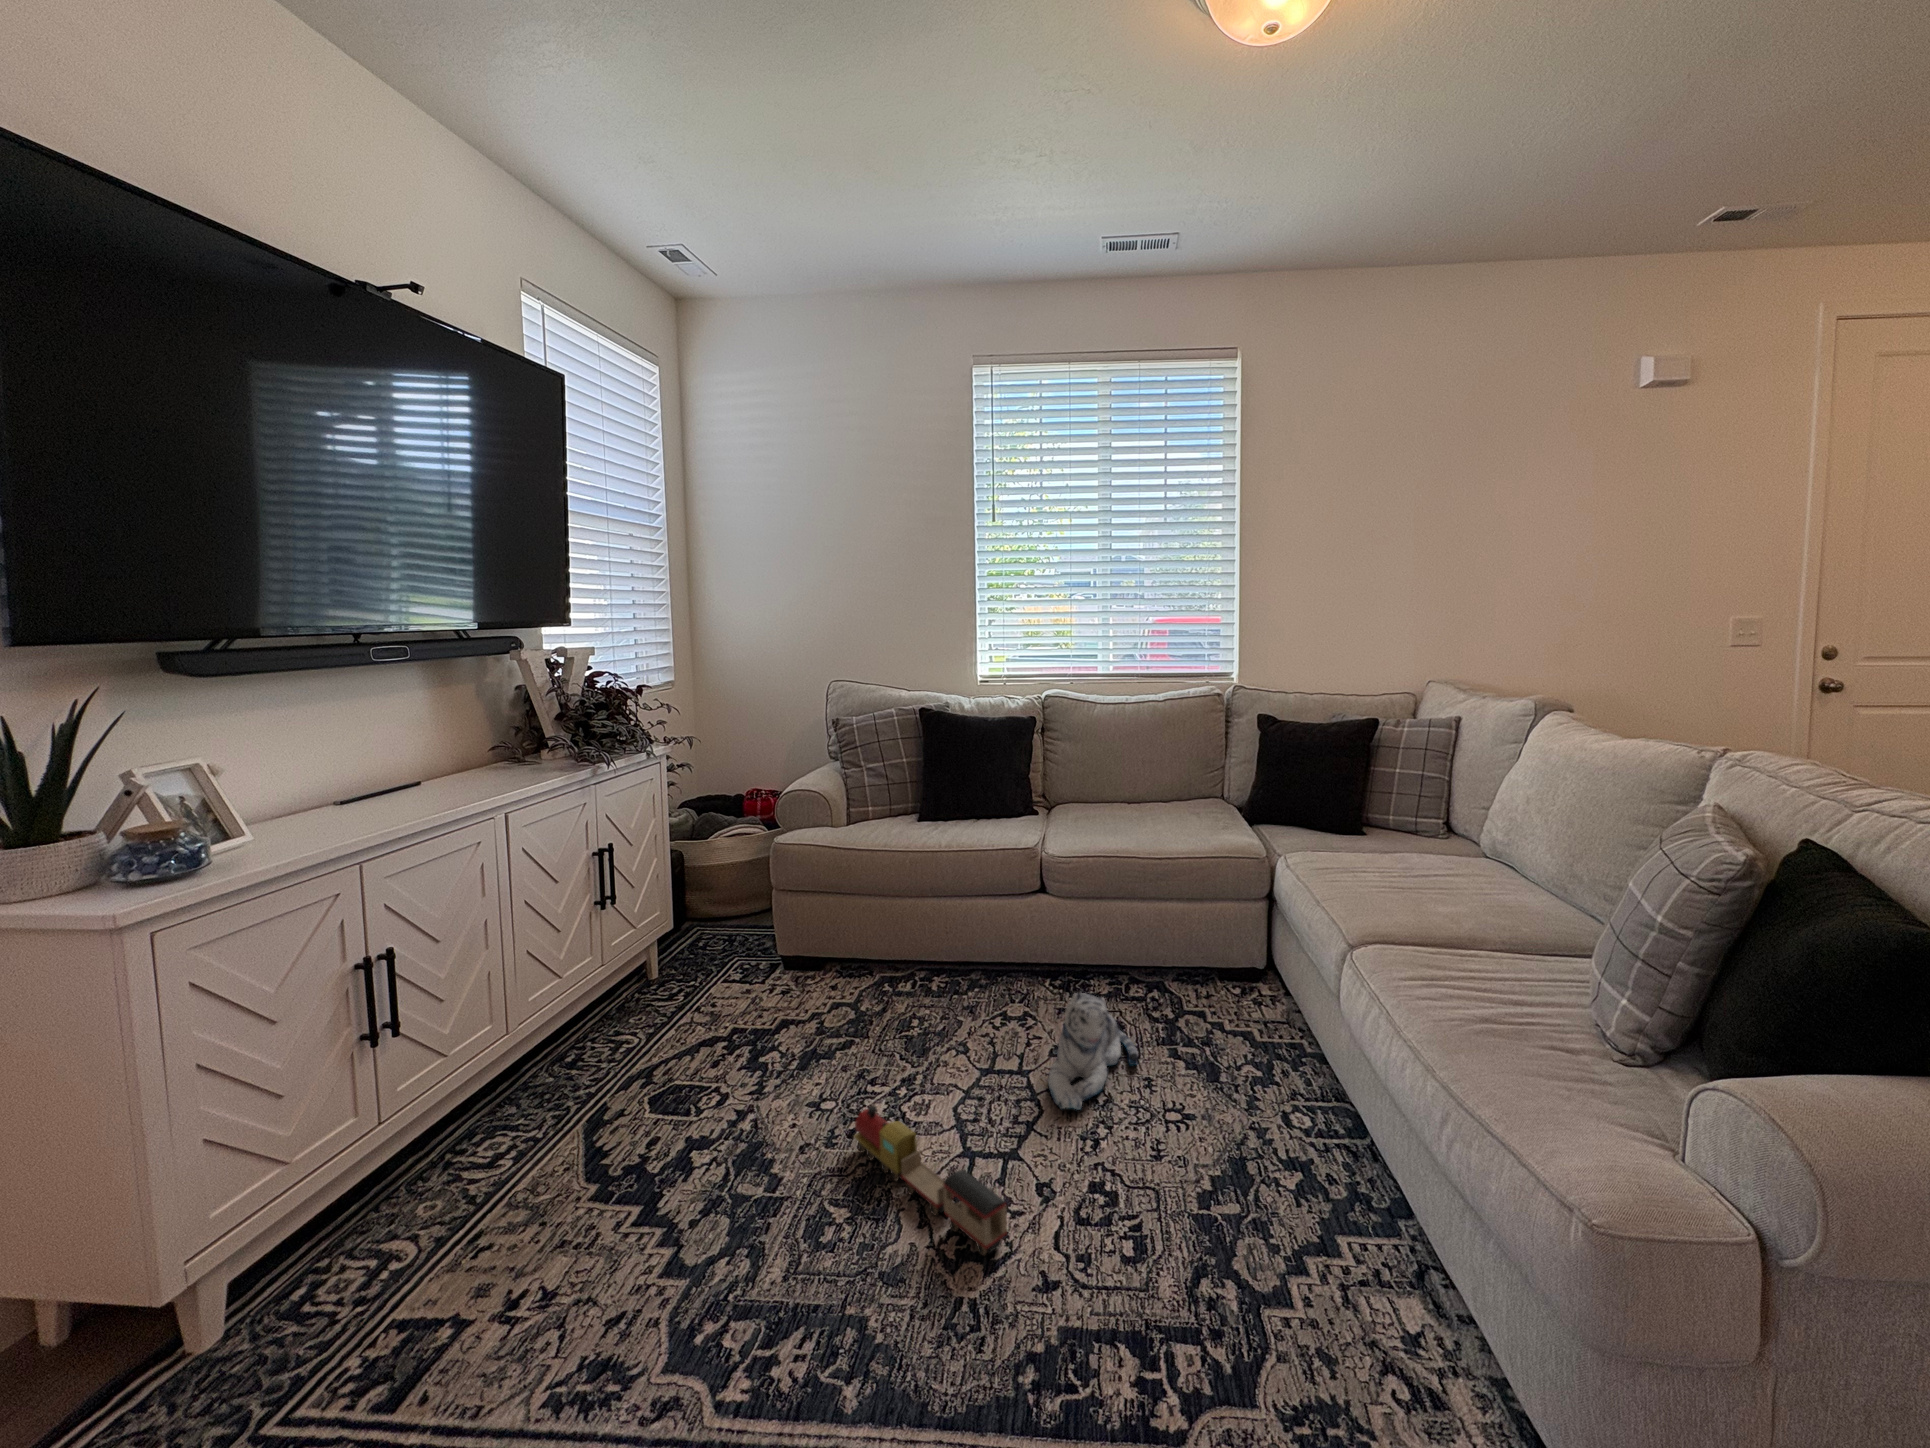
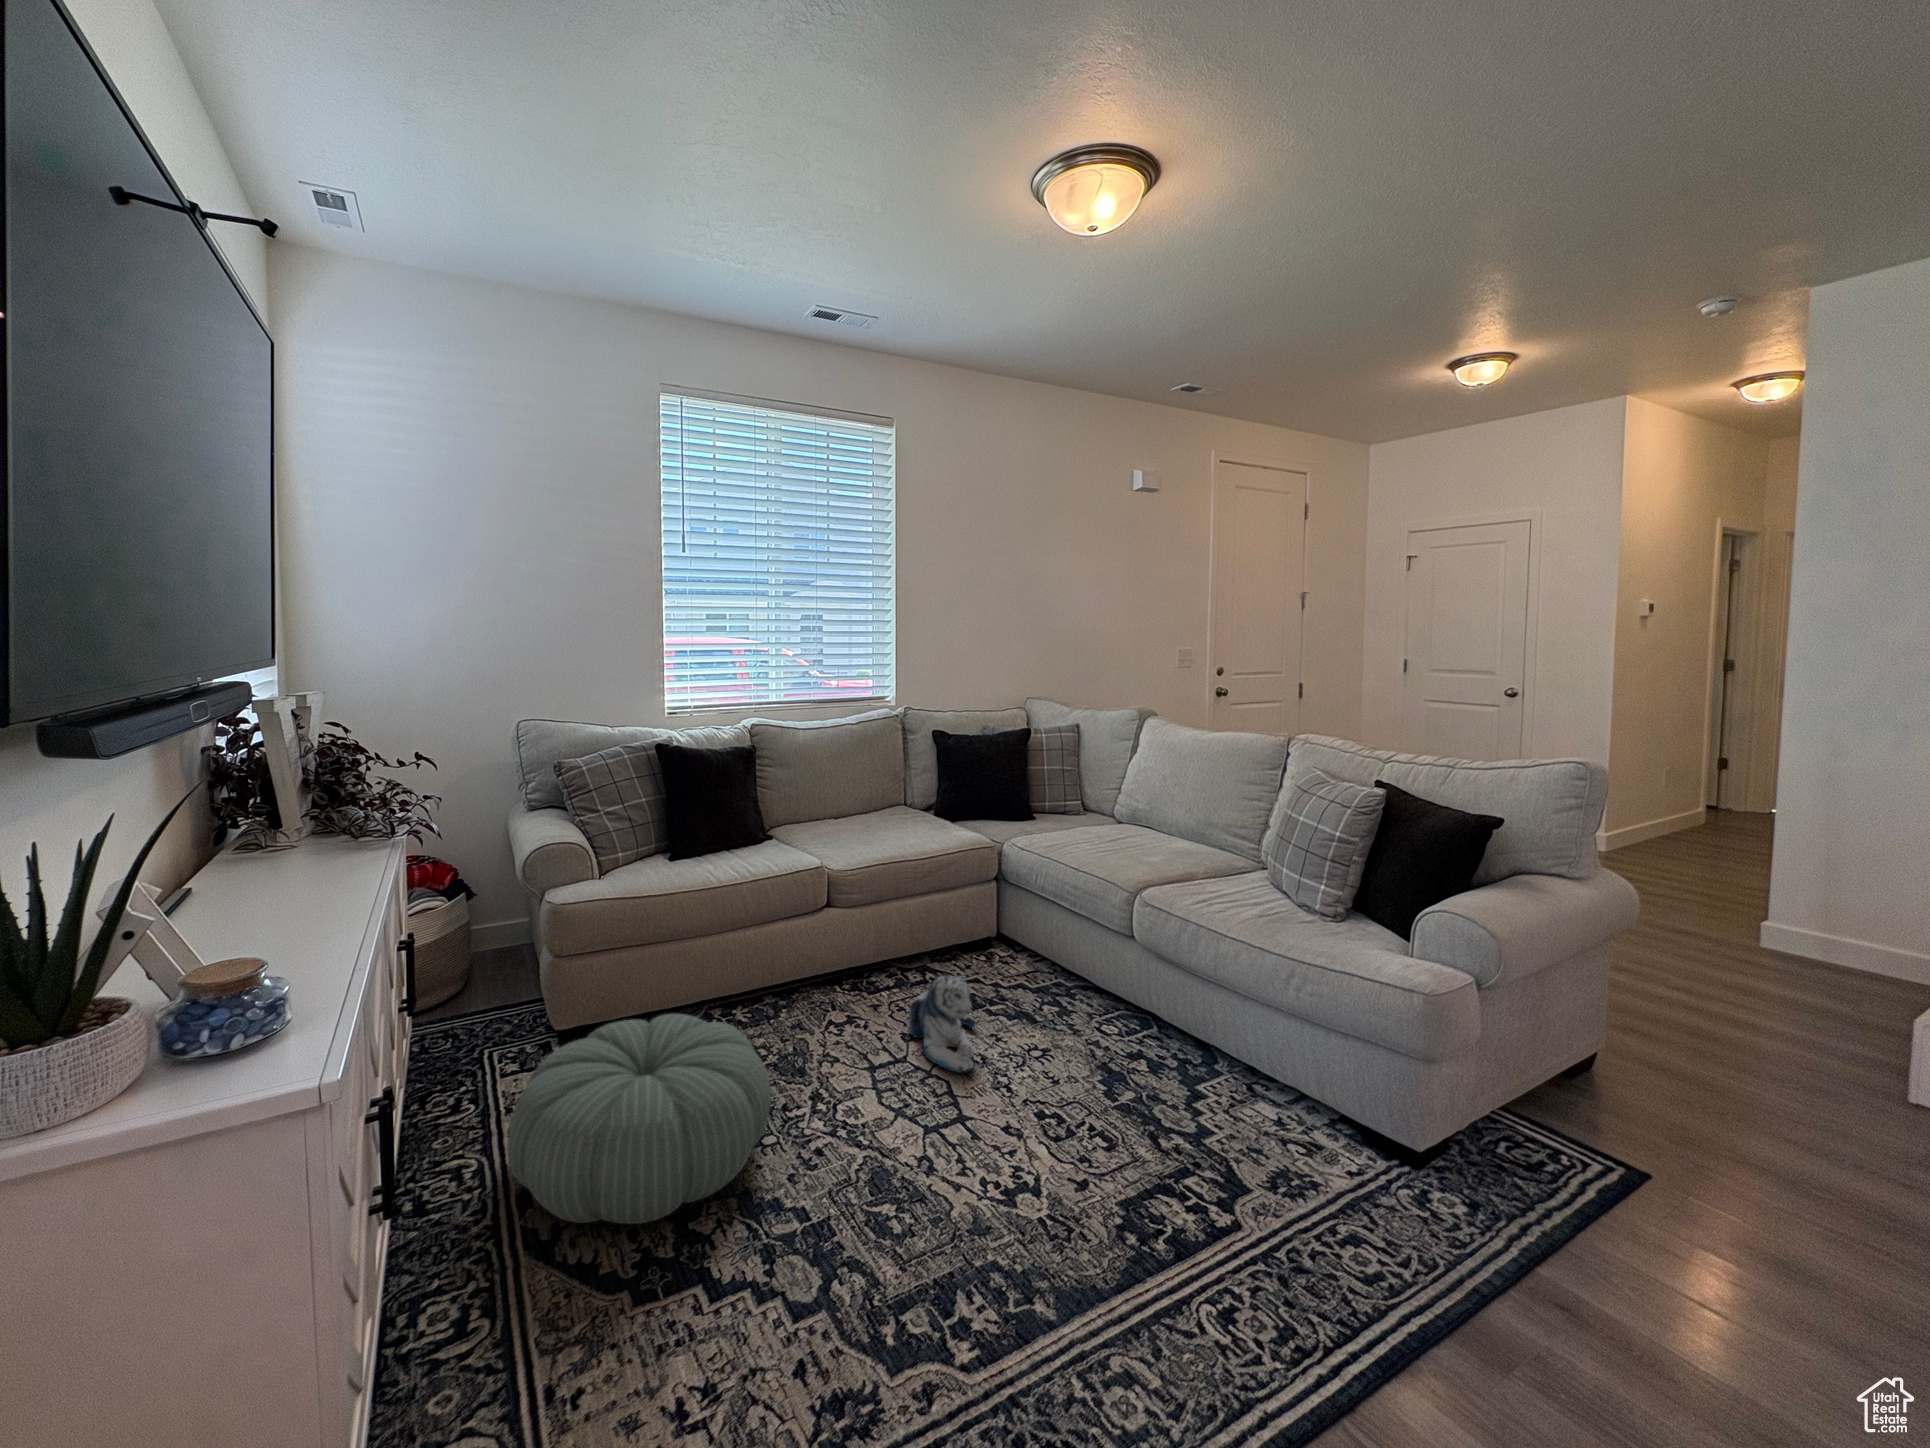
pouf: none [597,958,846,1139] -> present [507,1014,771,1224]
toy train: present [854,1106,1007,1255] -> none [837,1112,1032,1186]

